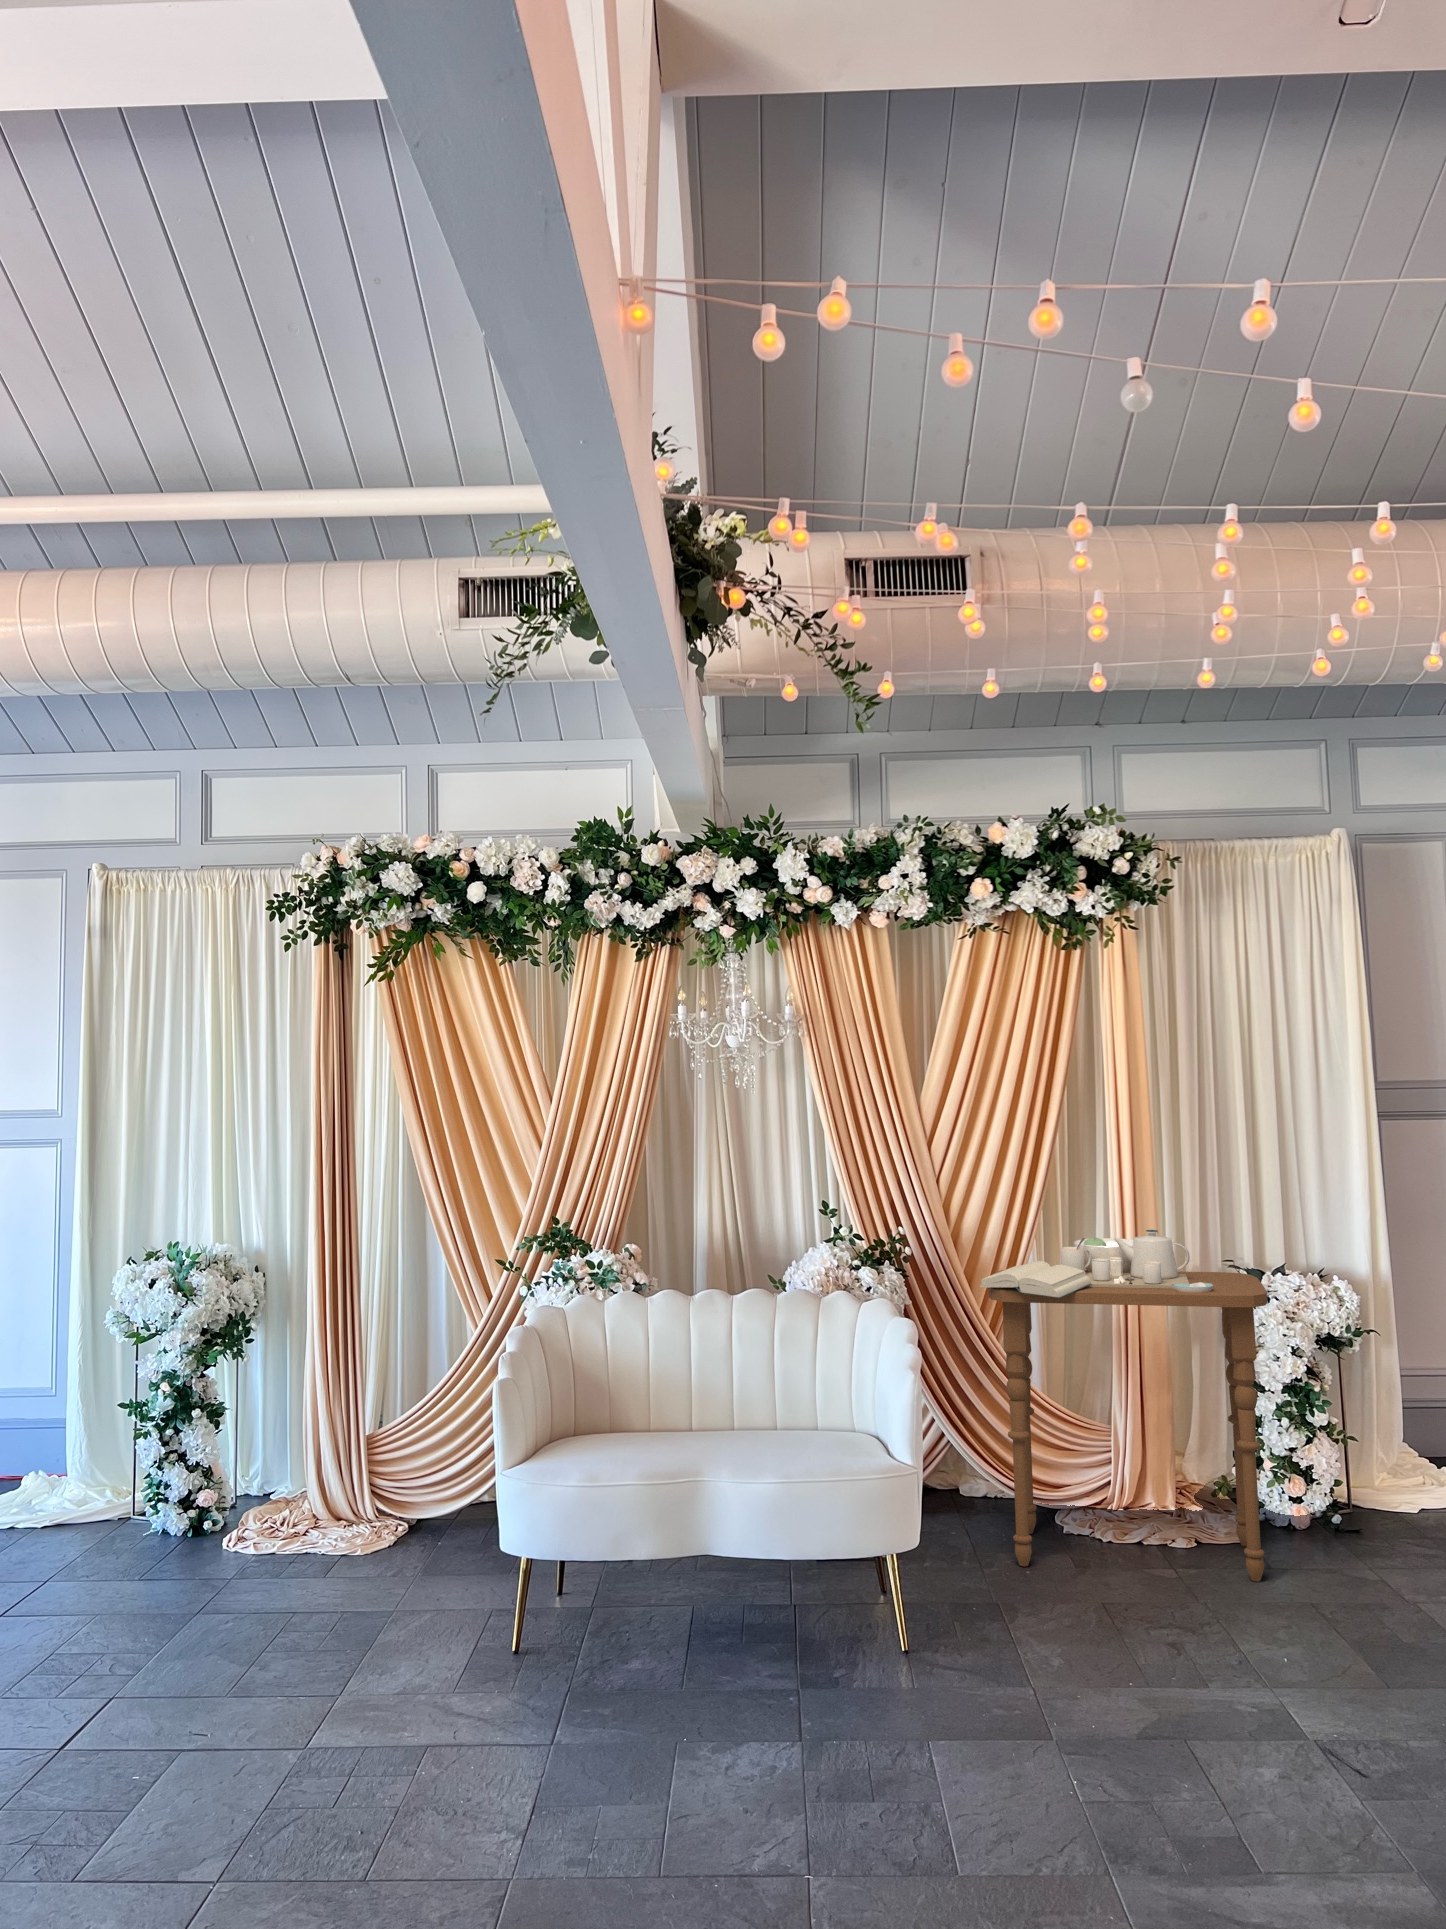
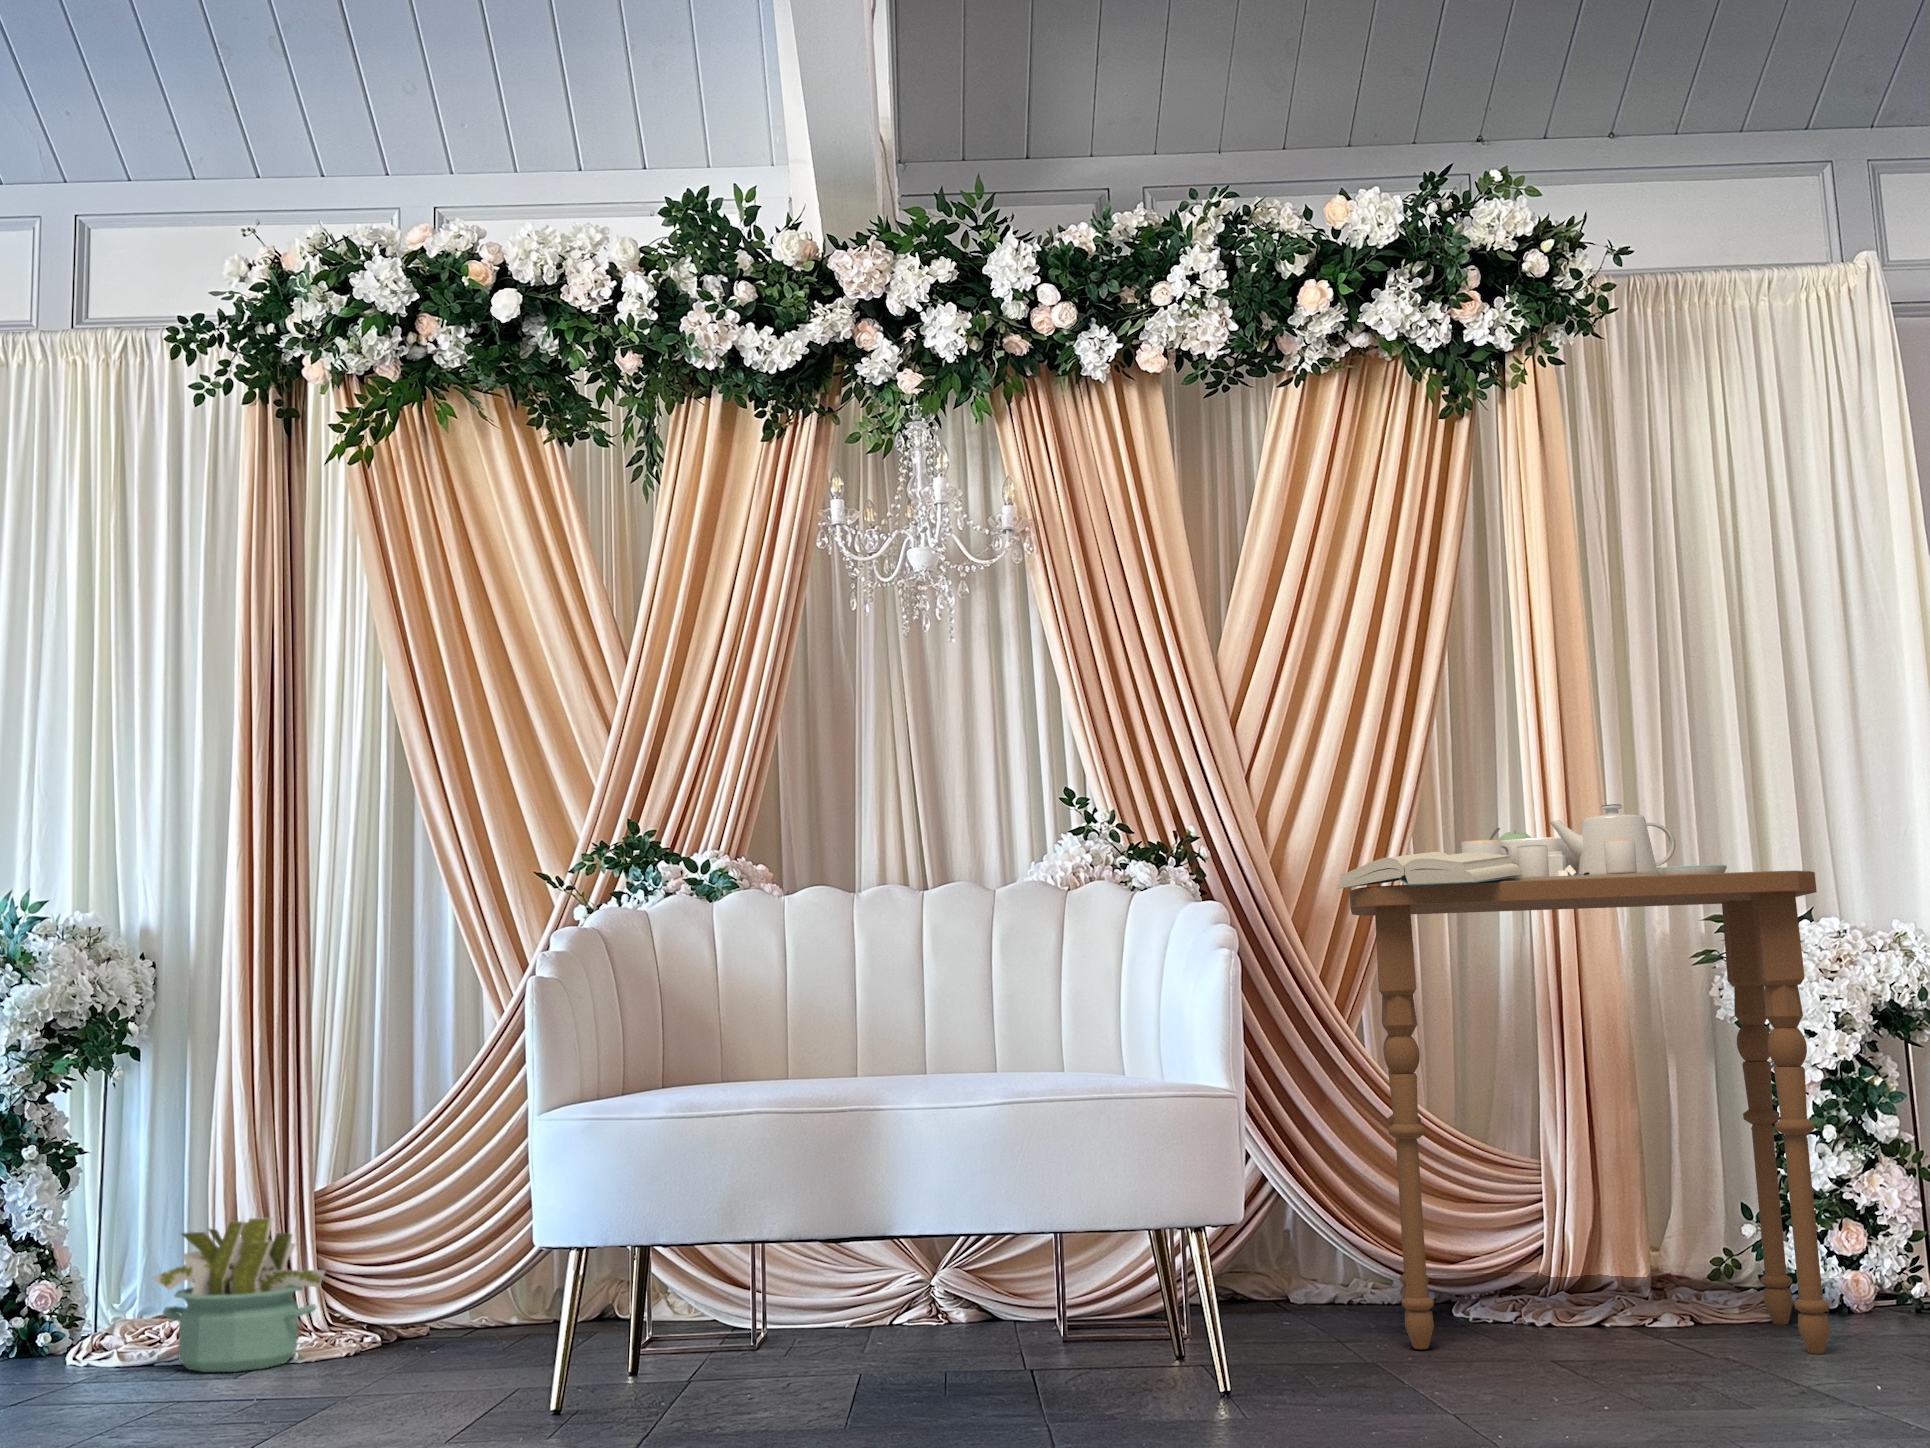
decorative plant: none [273,1461,375,1559] -> present [153,1218,325,1372]

